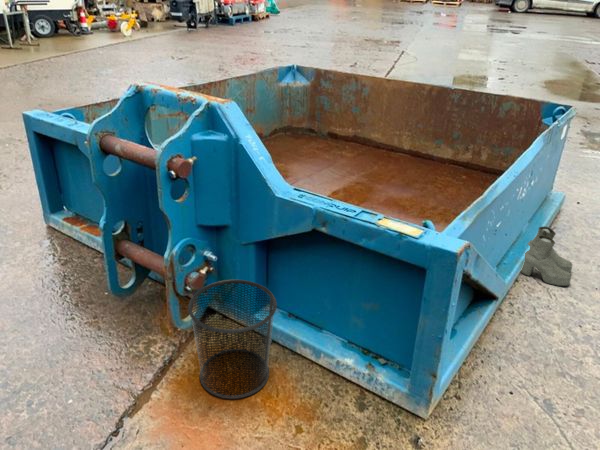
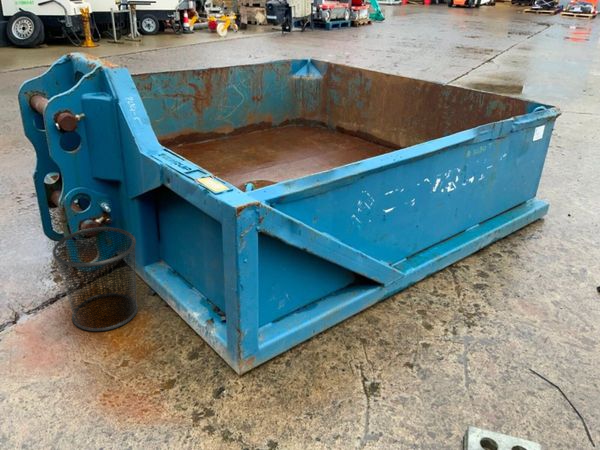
boots: present [521,227,572,286] -> none [446,226,502,290]

